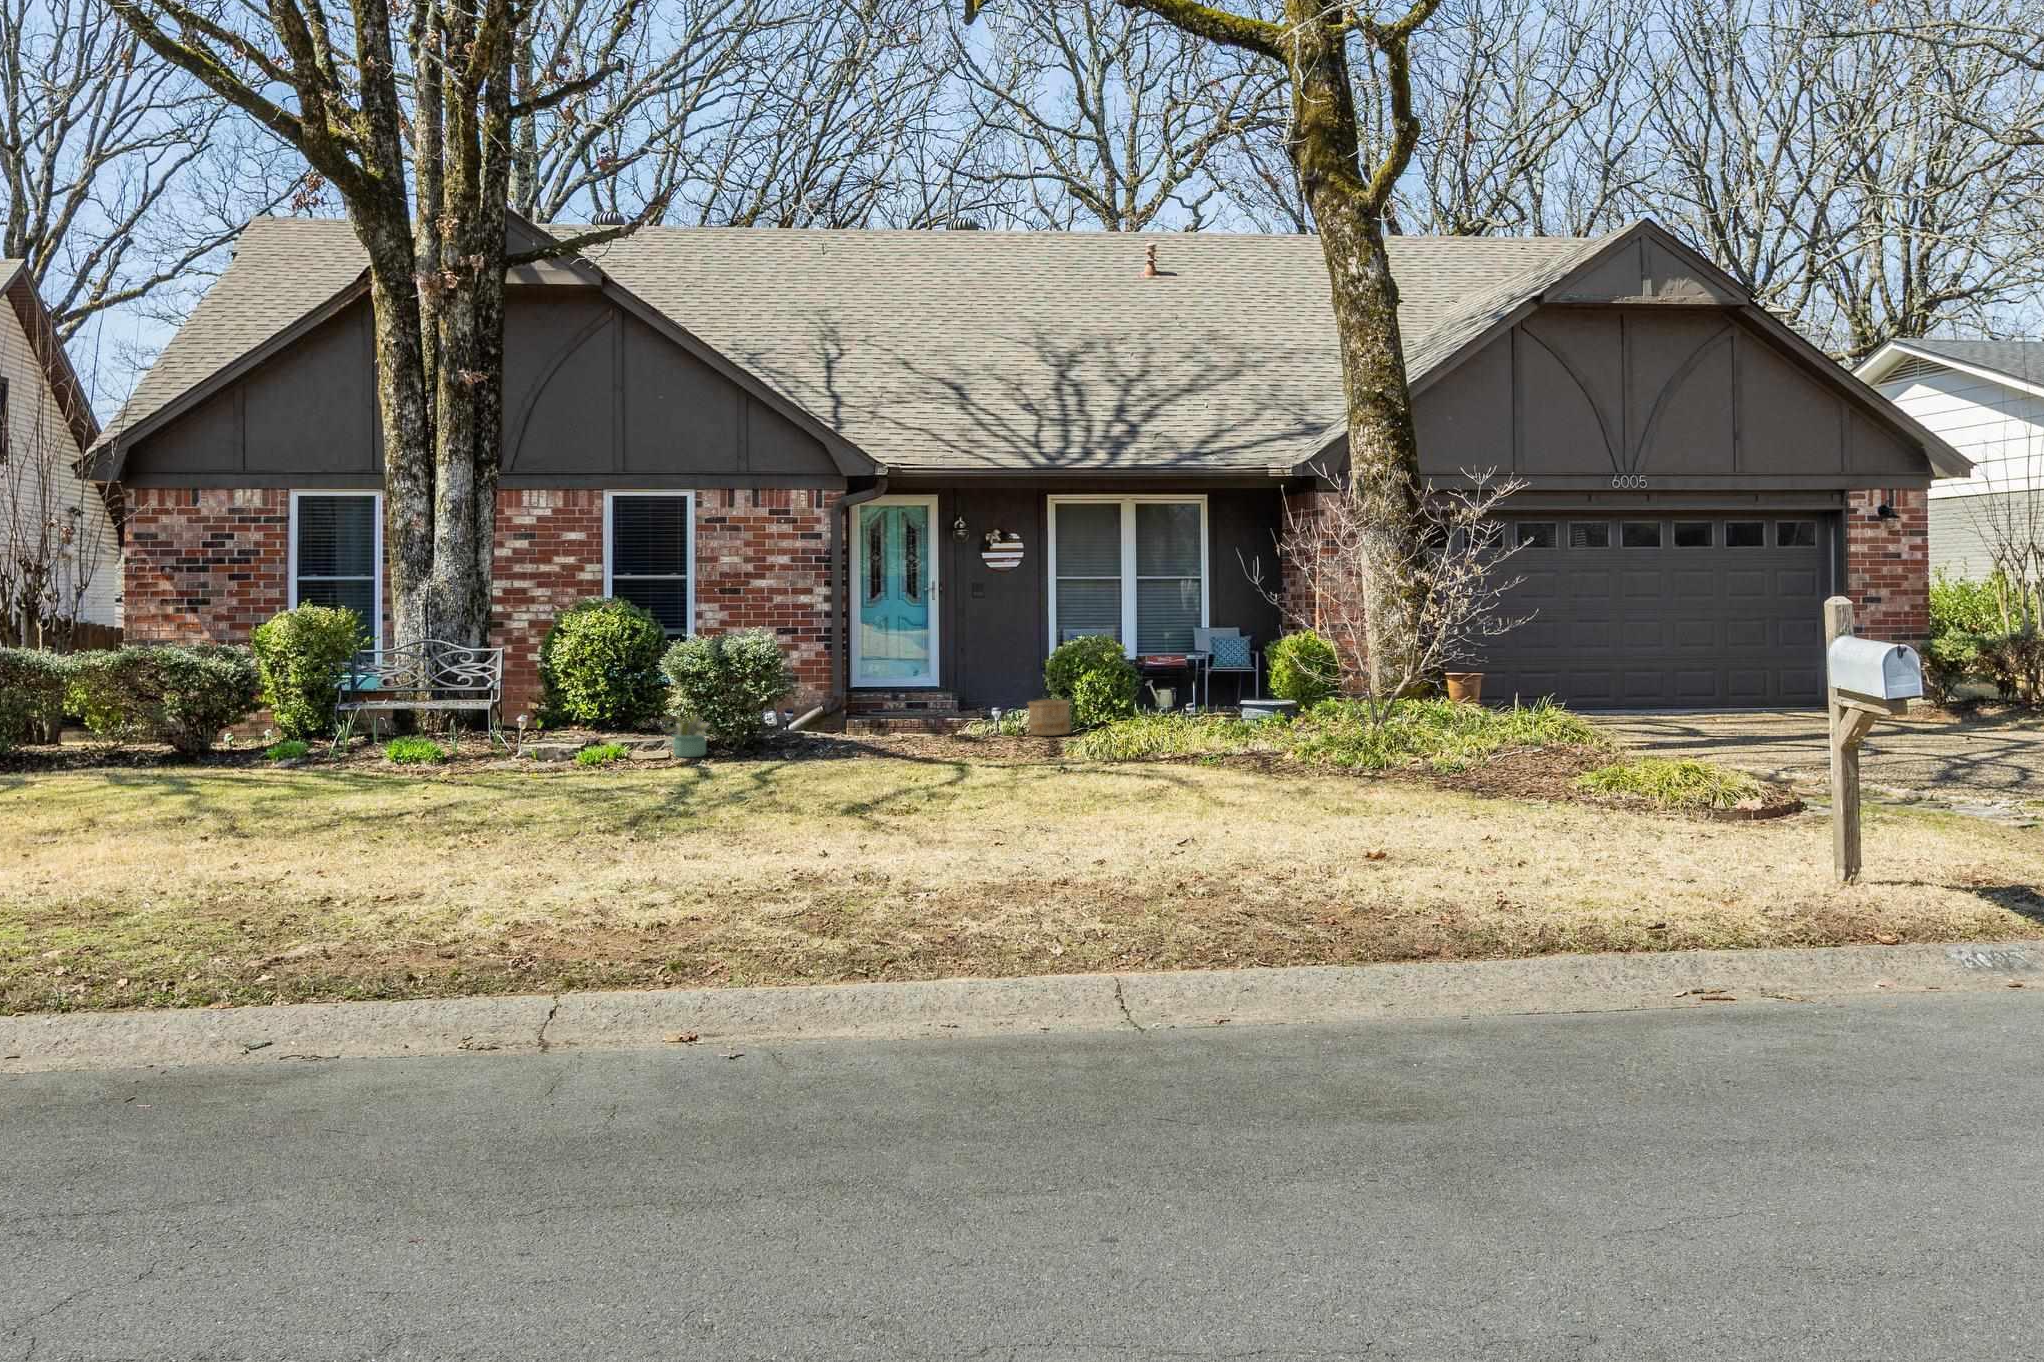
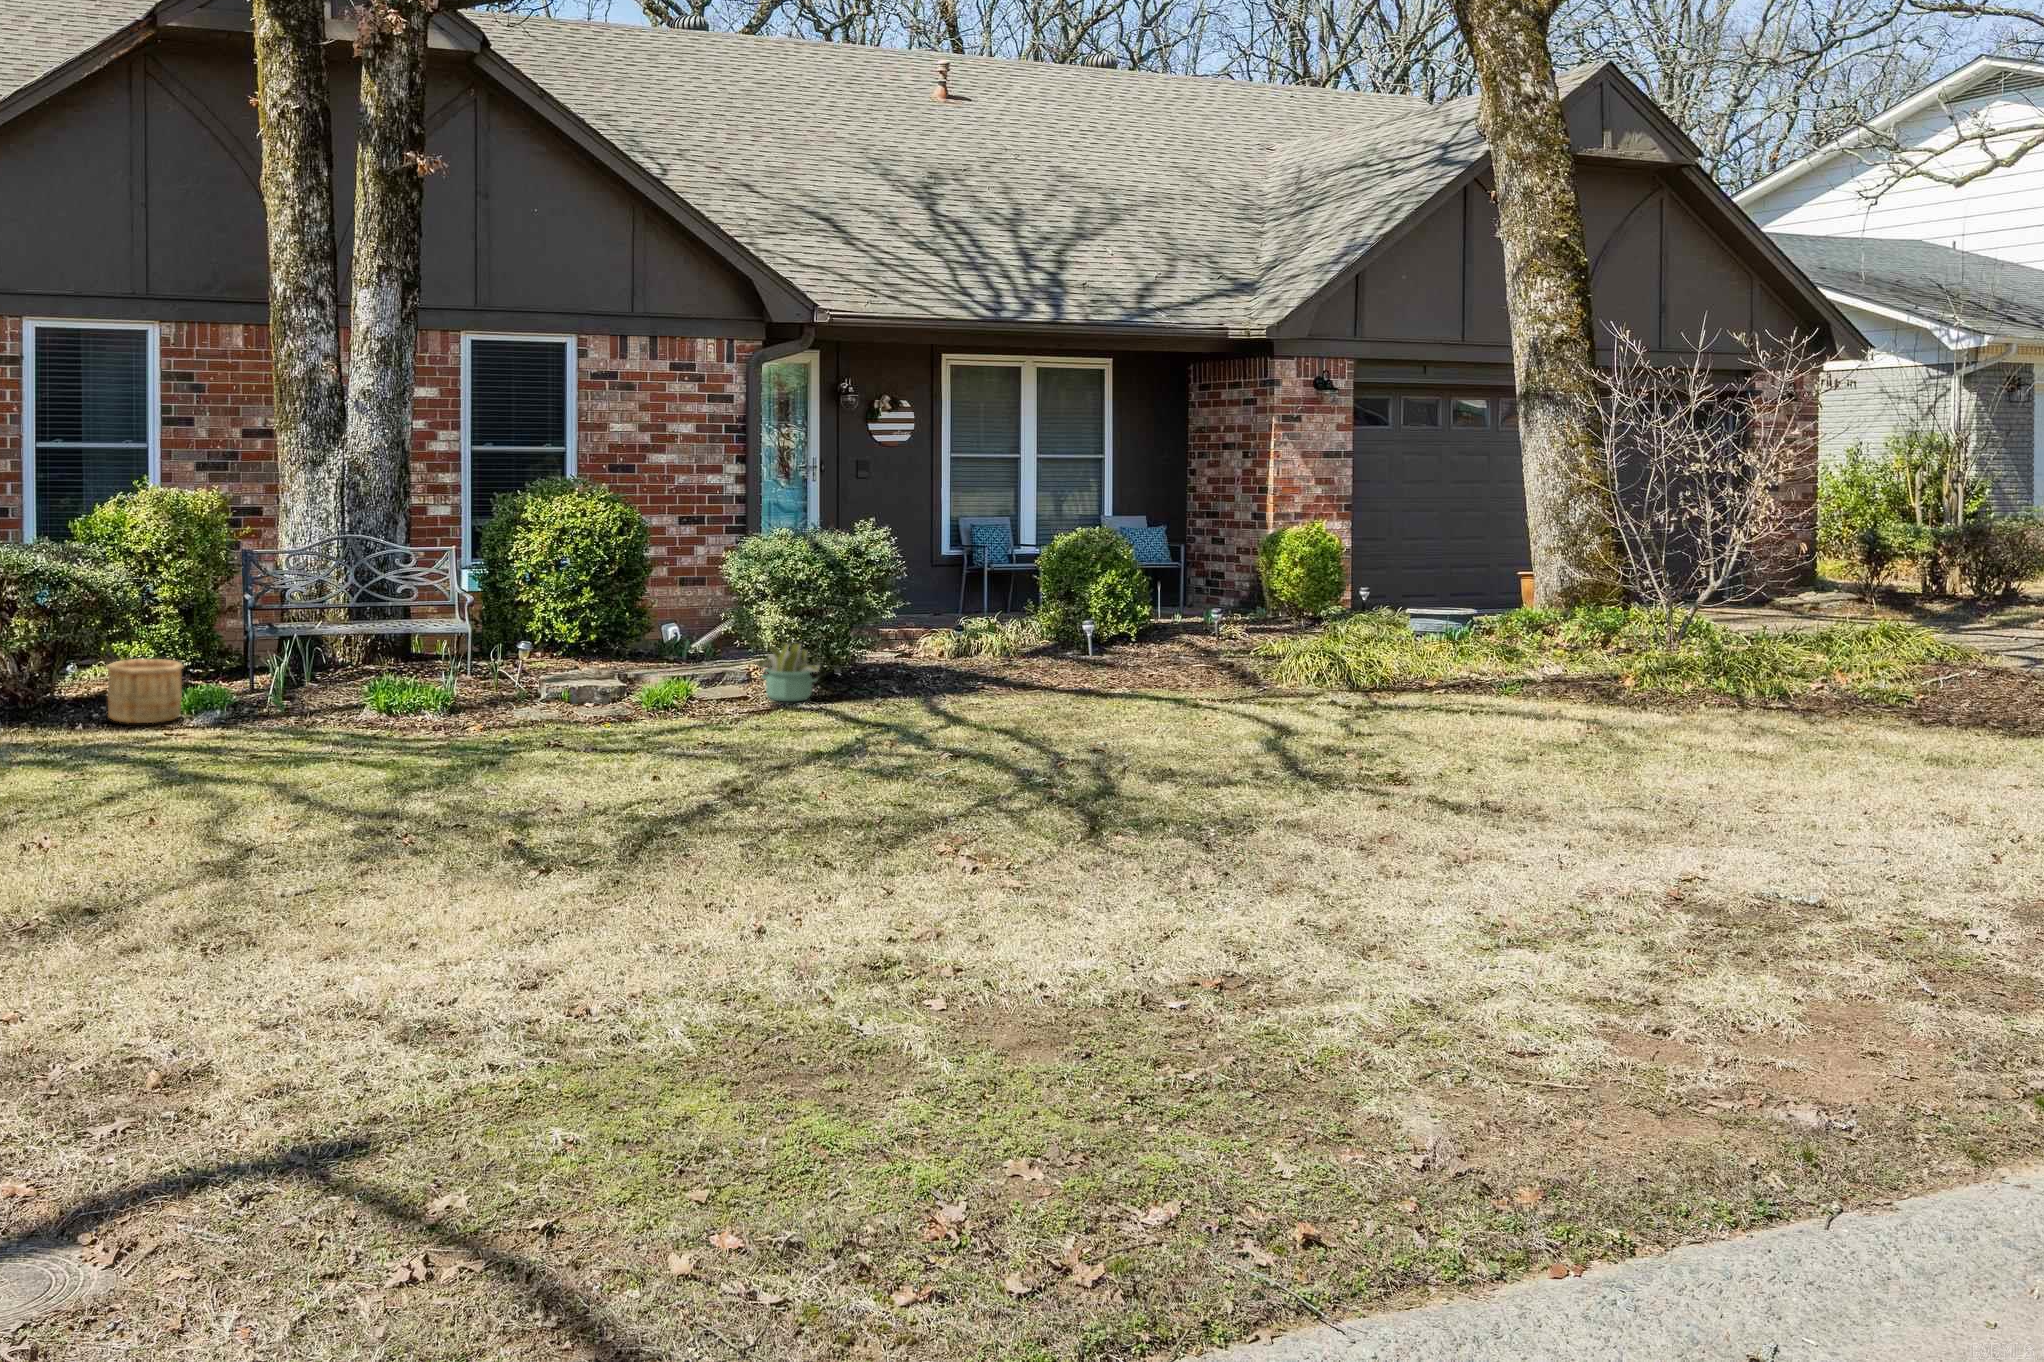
wooden bucket: present [1028,700,1070,736] -> present [107,659,184,723]

